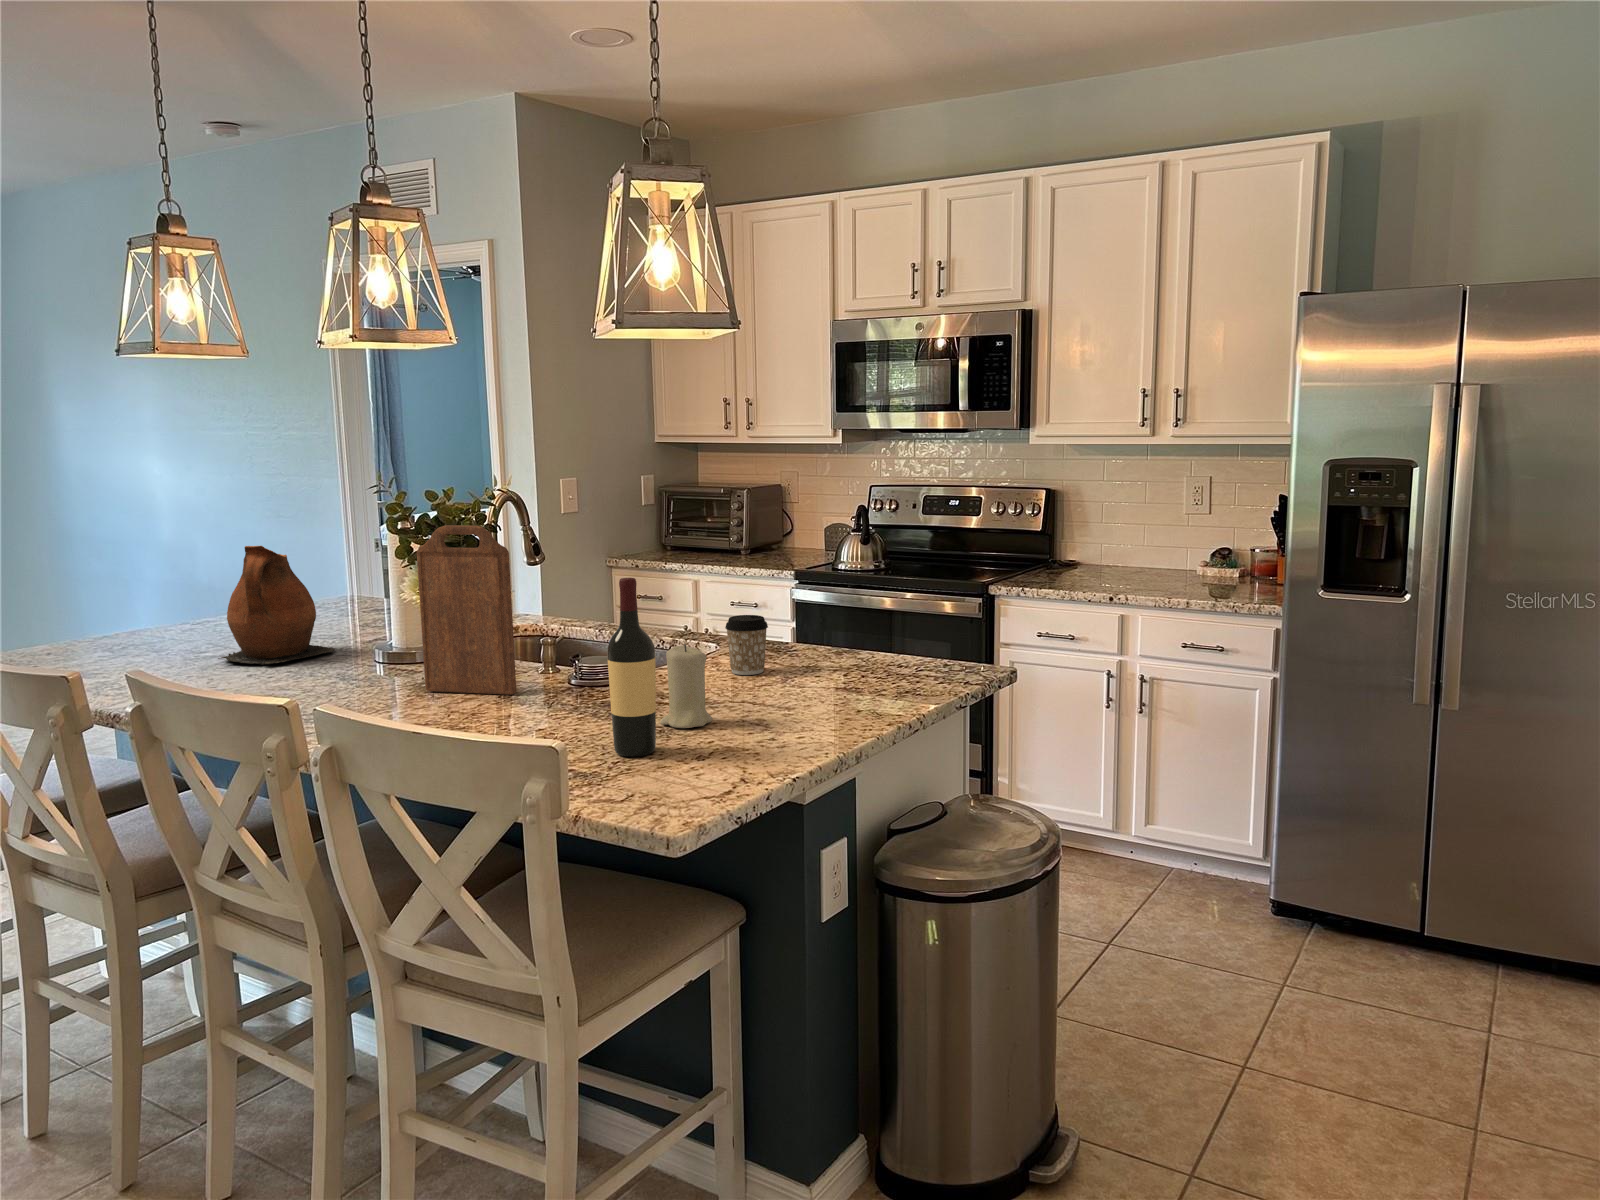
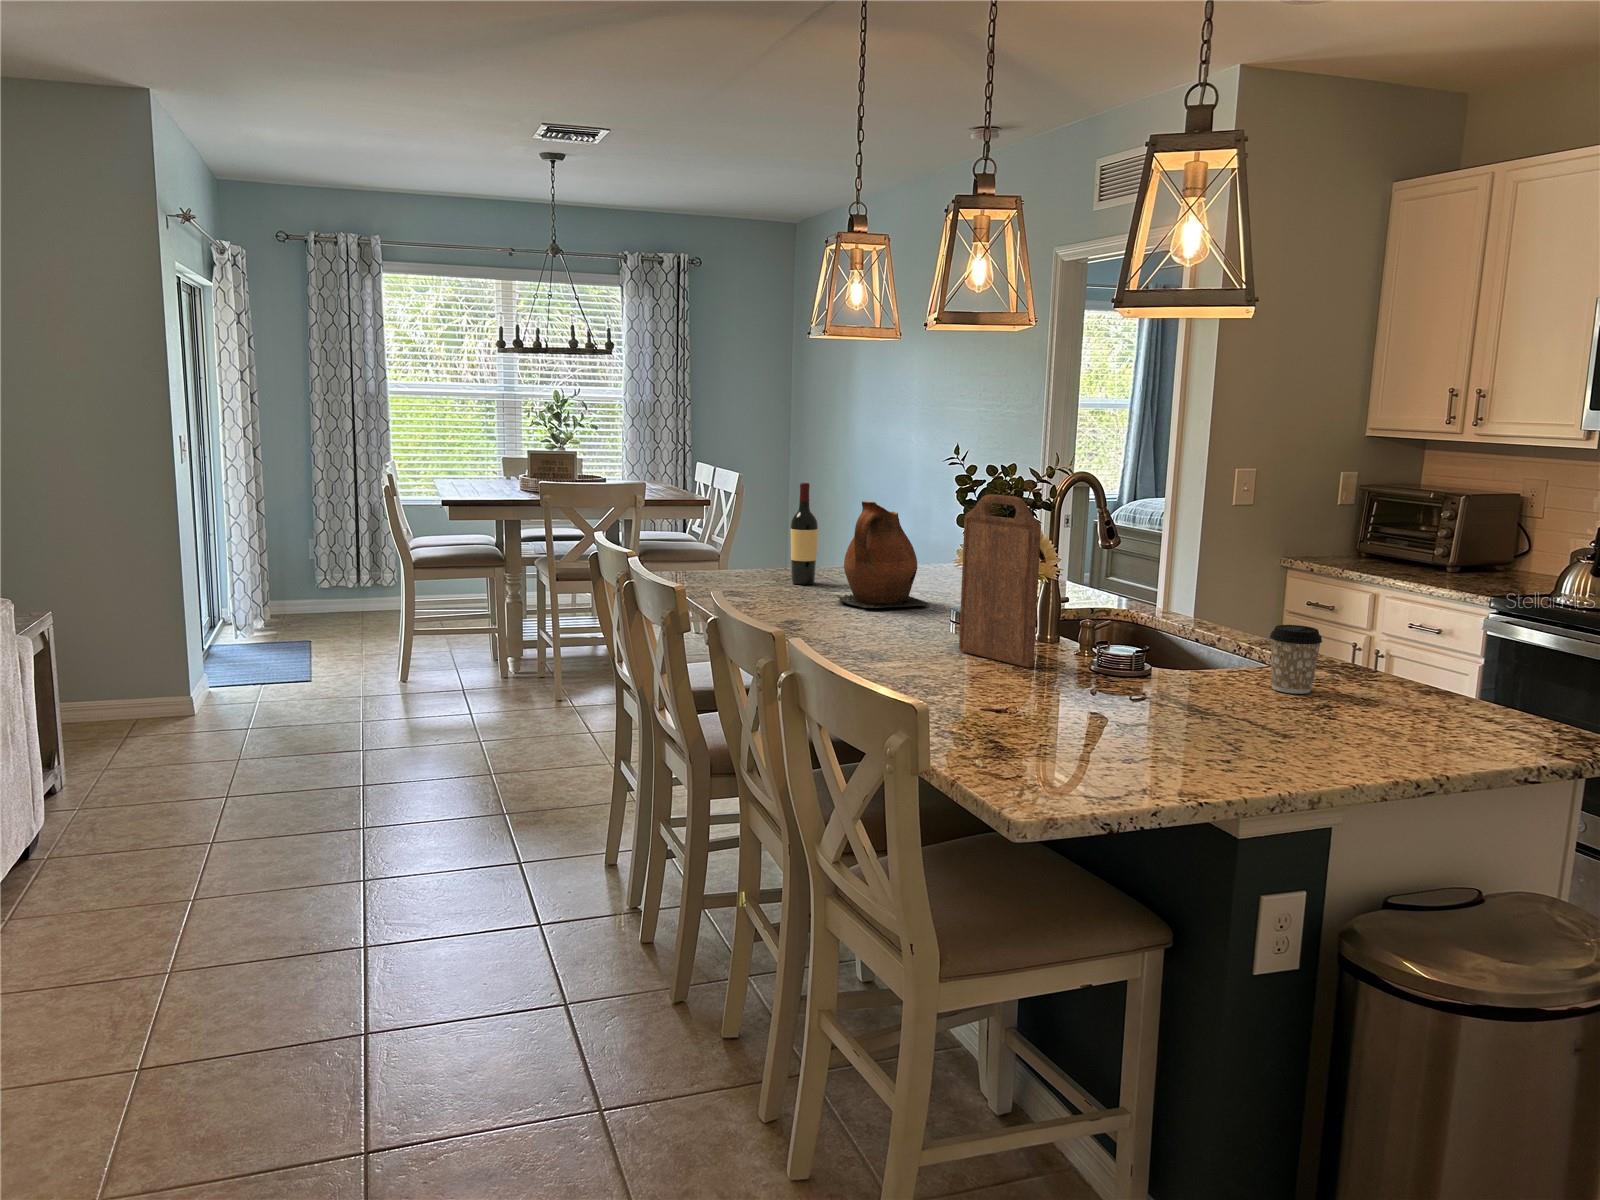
wine bottle: present [607,578,656,757] -> present [791,483,818,585]
candle: present [660,644,713,728] -> none [1131,639,1188,731]

